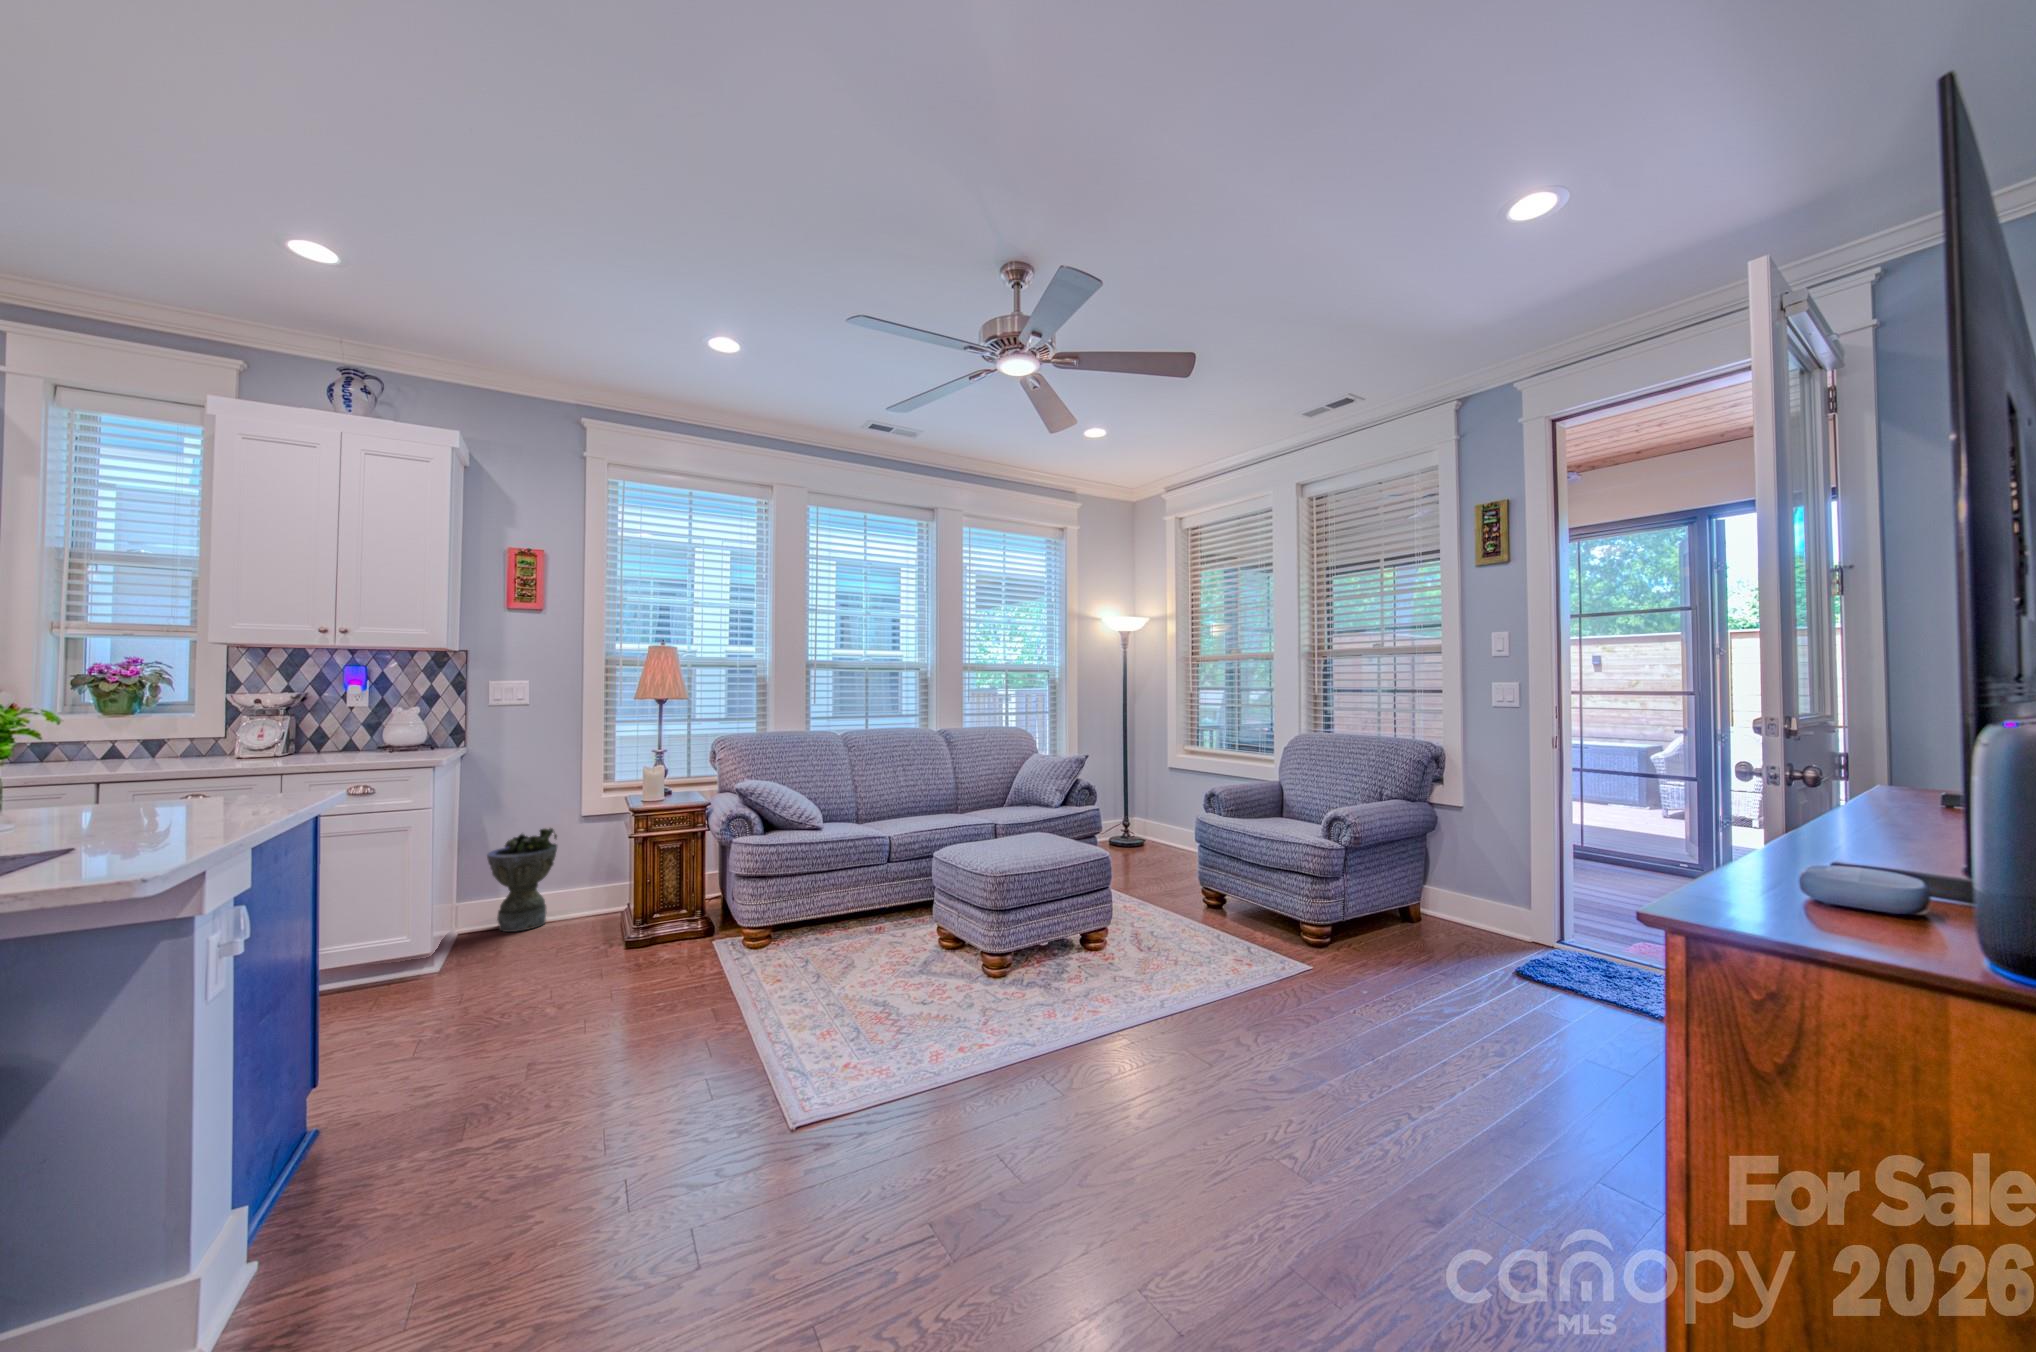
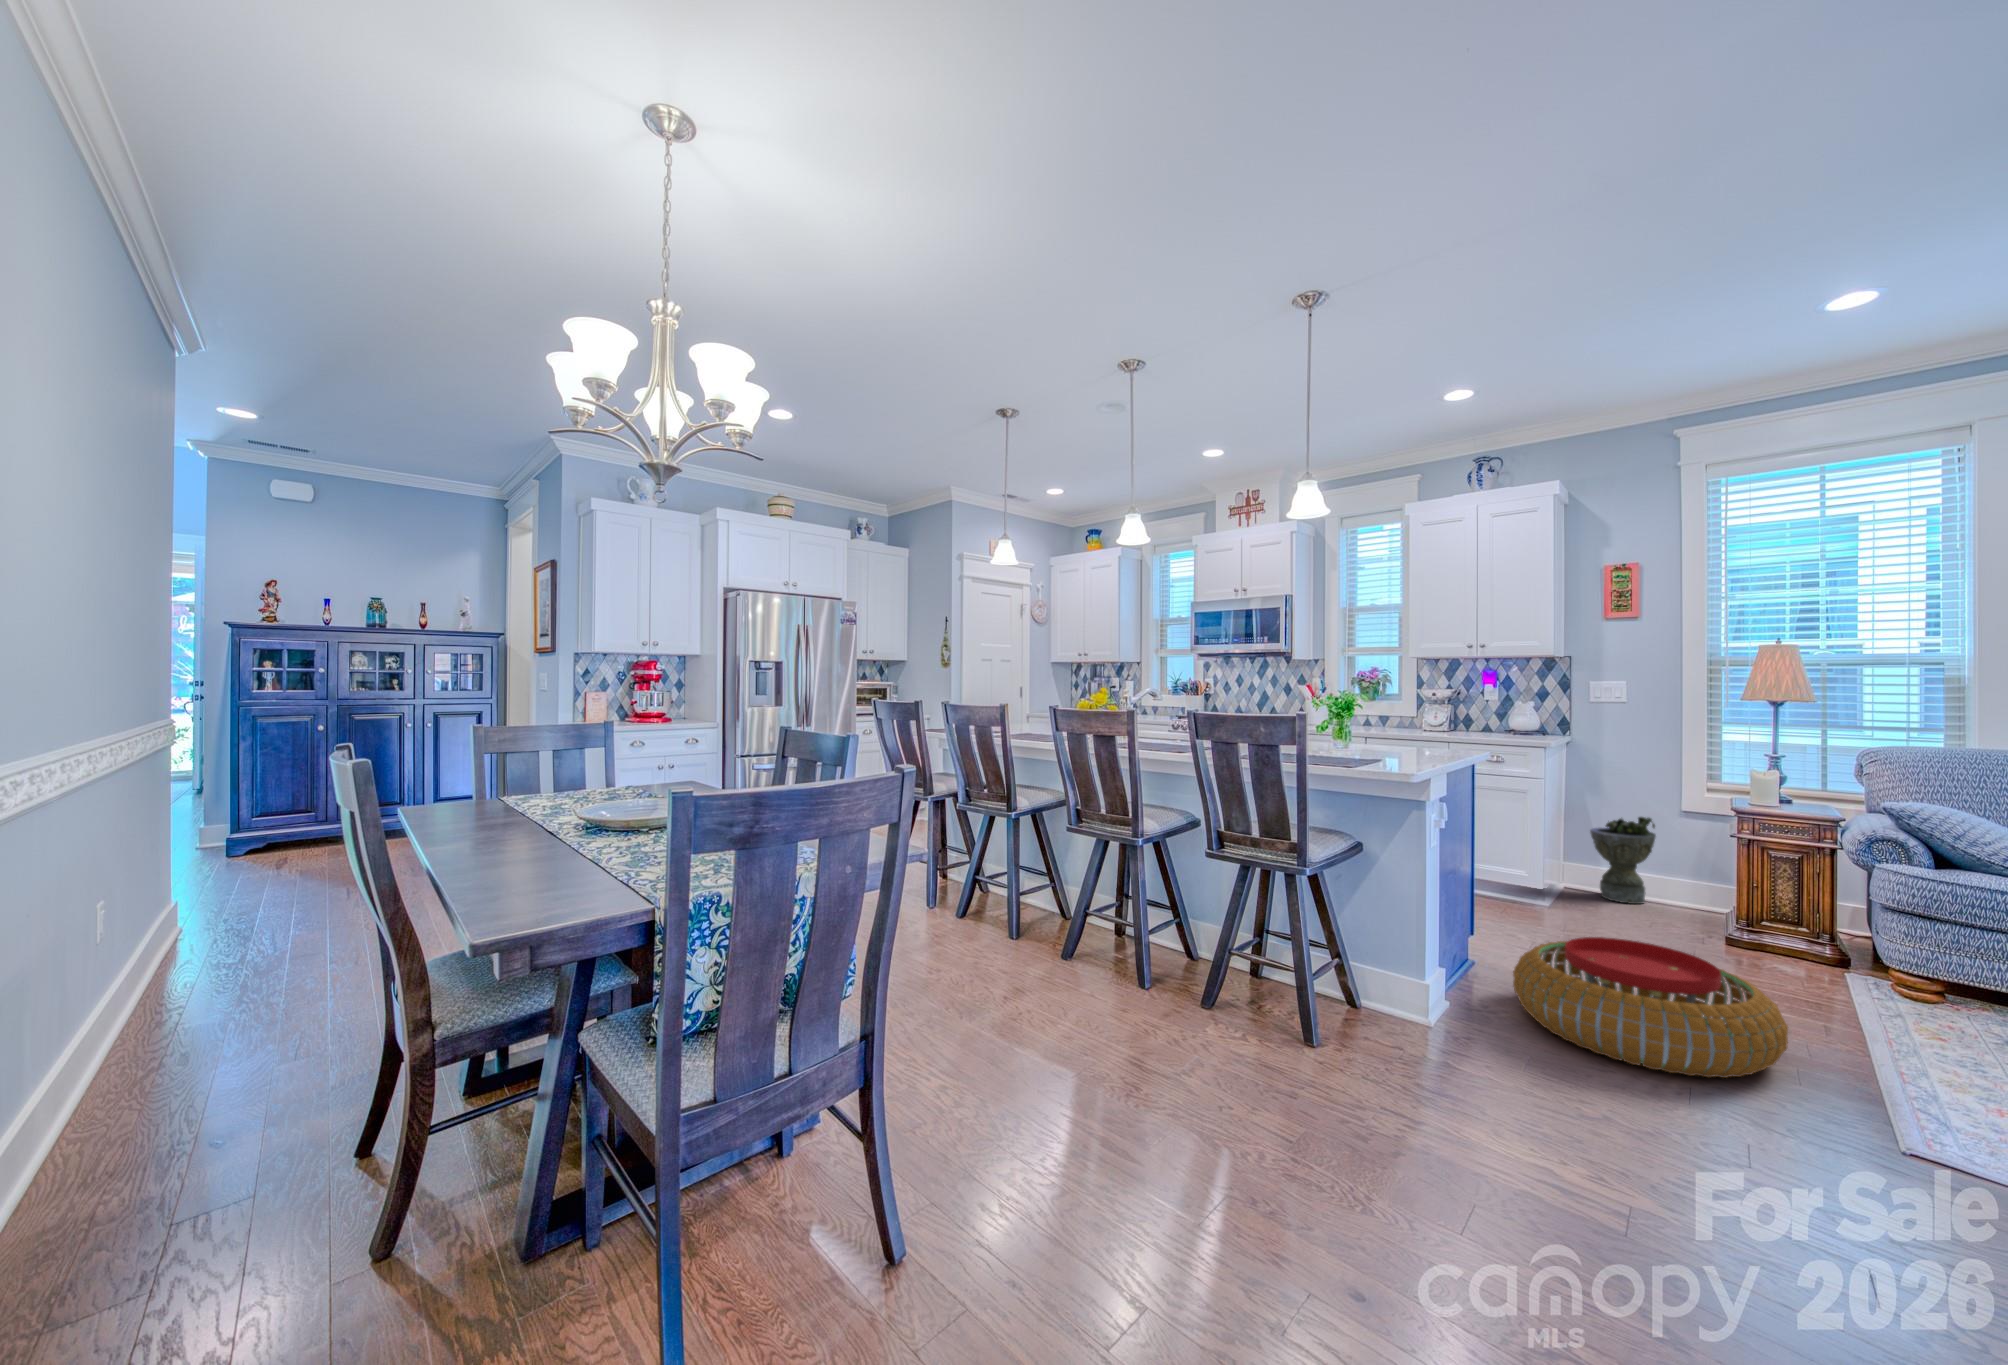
pouf: none [356,1004,696,1226] -> present [1513,937,1788,1078]

